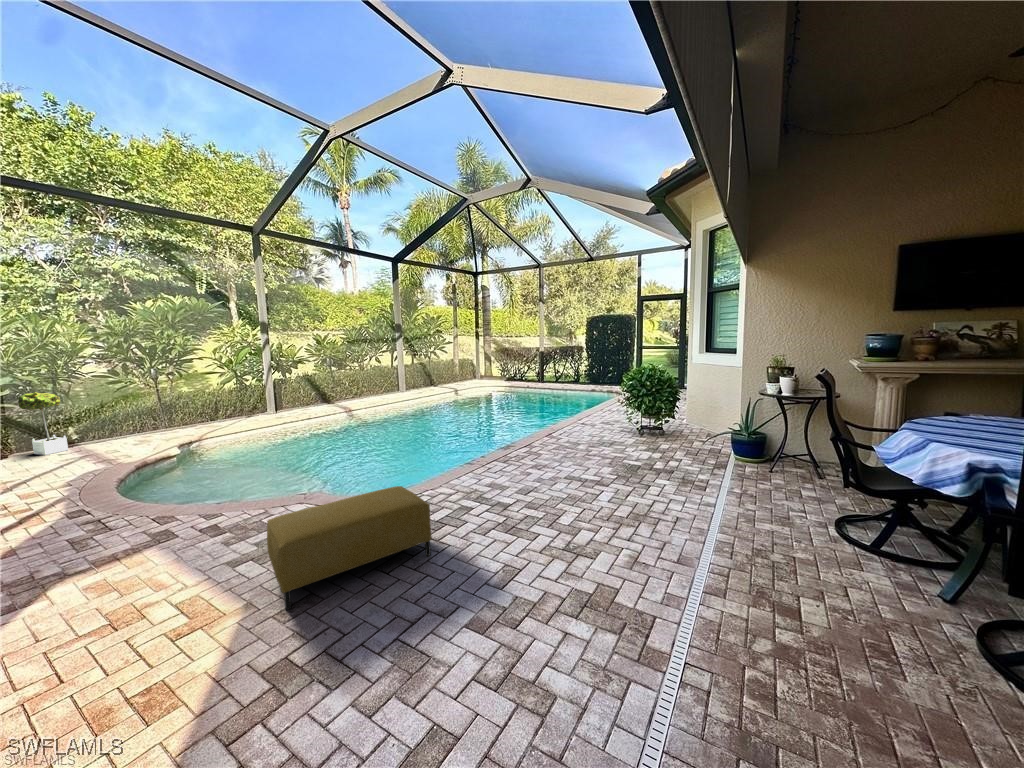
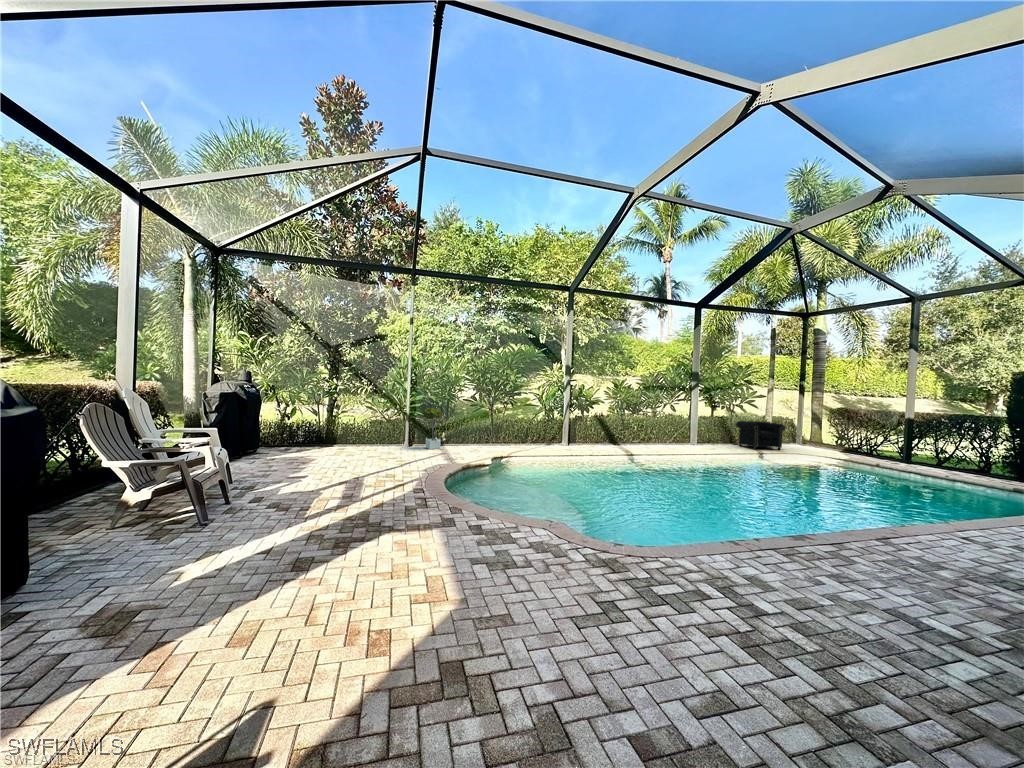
armchair: none [435,365,471,389] -> present [736,421,785,450]
ottoman: present [267,486,432,610] -> none [484,532,635,631]

